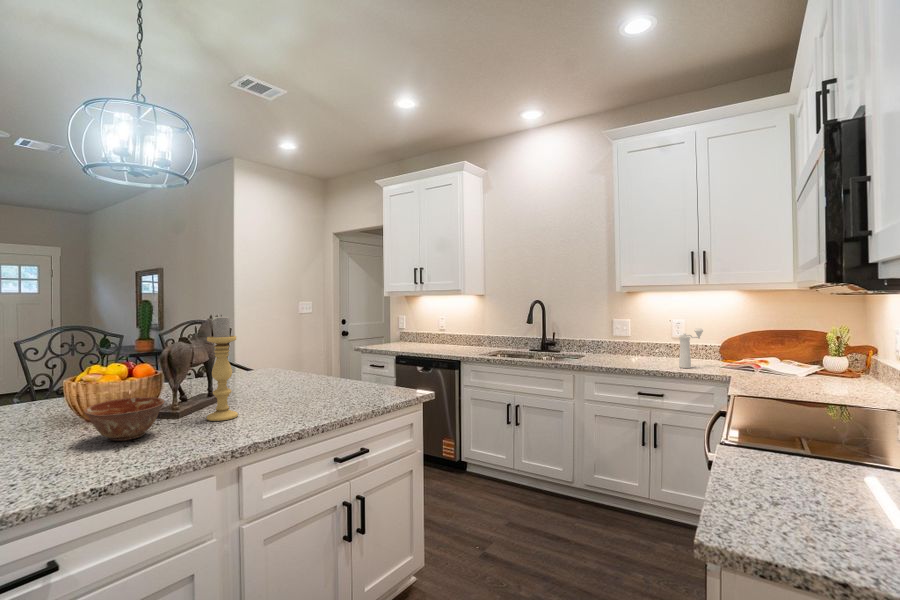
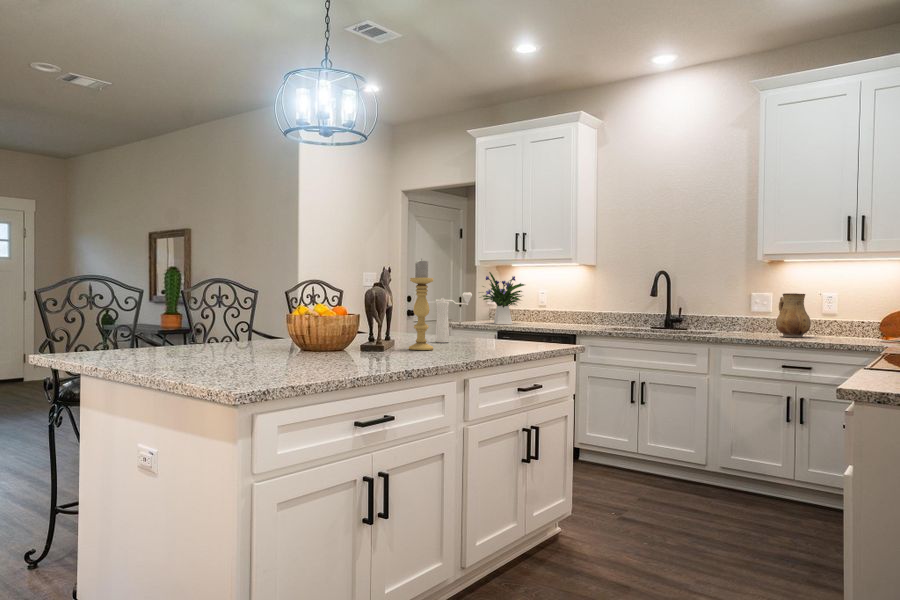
flower arrangement: none [385,302,428,348] -> present [483,272,524,324]
ceramic pitcher: none [632,322,662,363] -> present [776,293,811,338]
pepper mill: present [679,329,703,368] -> present [436,292,472,343]
ceramic bowl: present [84,397,164,441] -> none [342,324,395,355]

